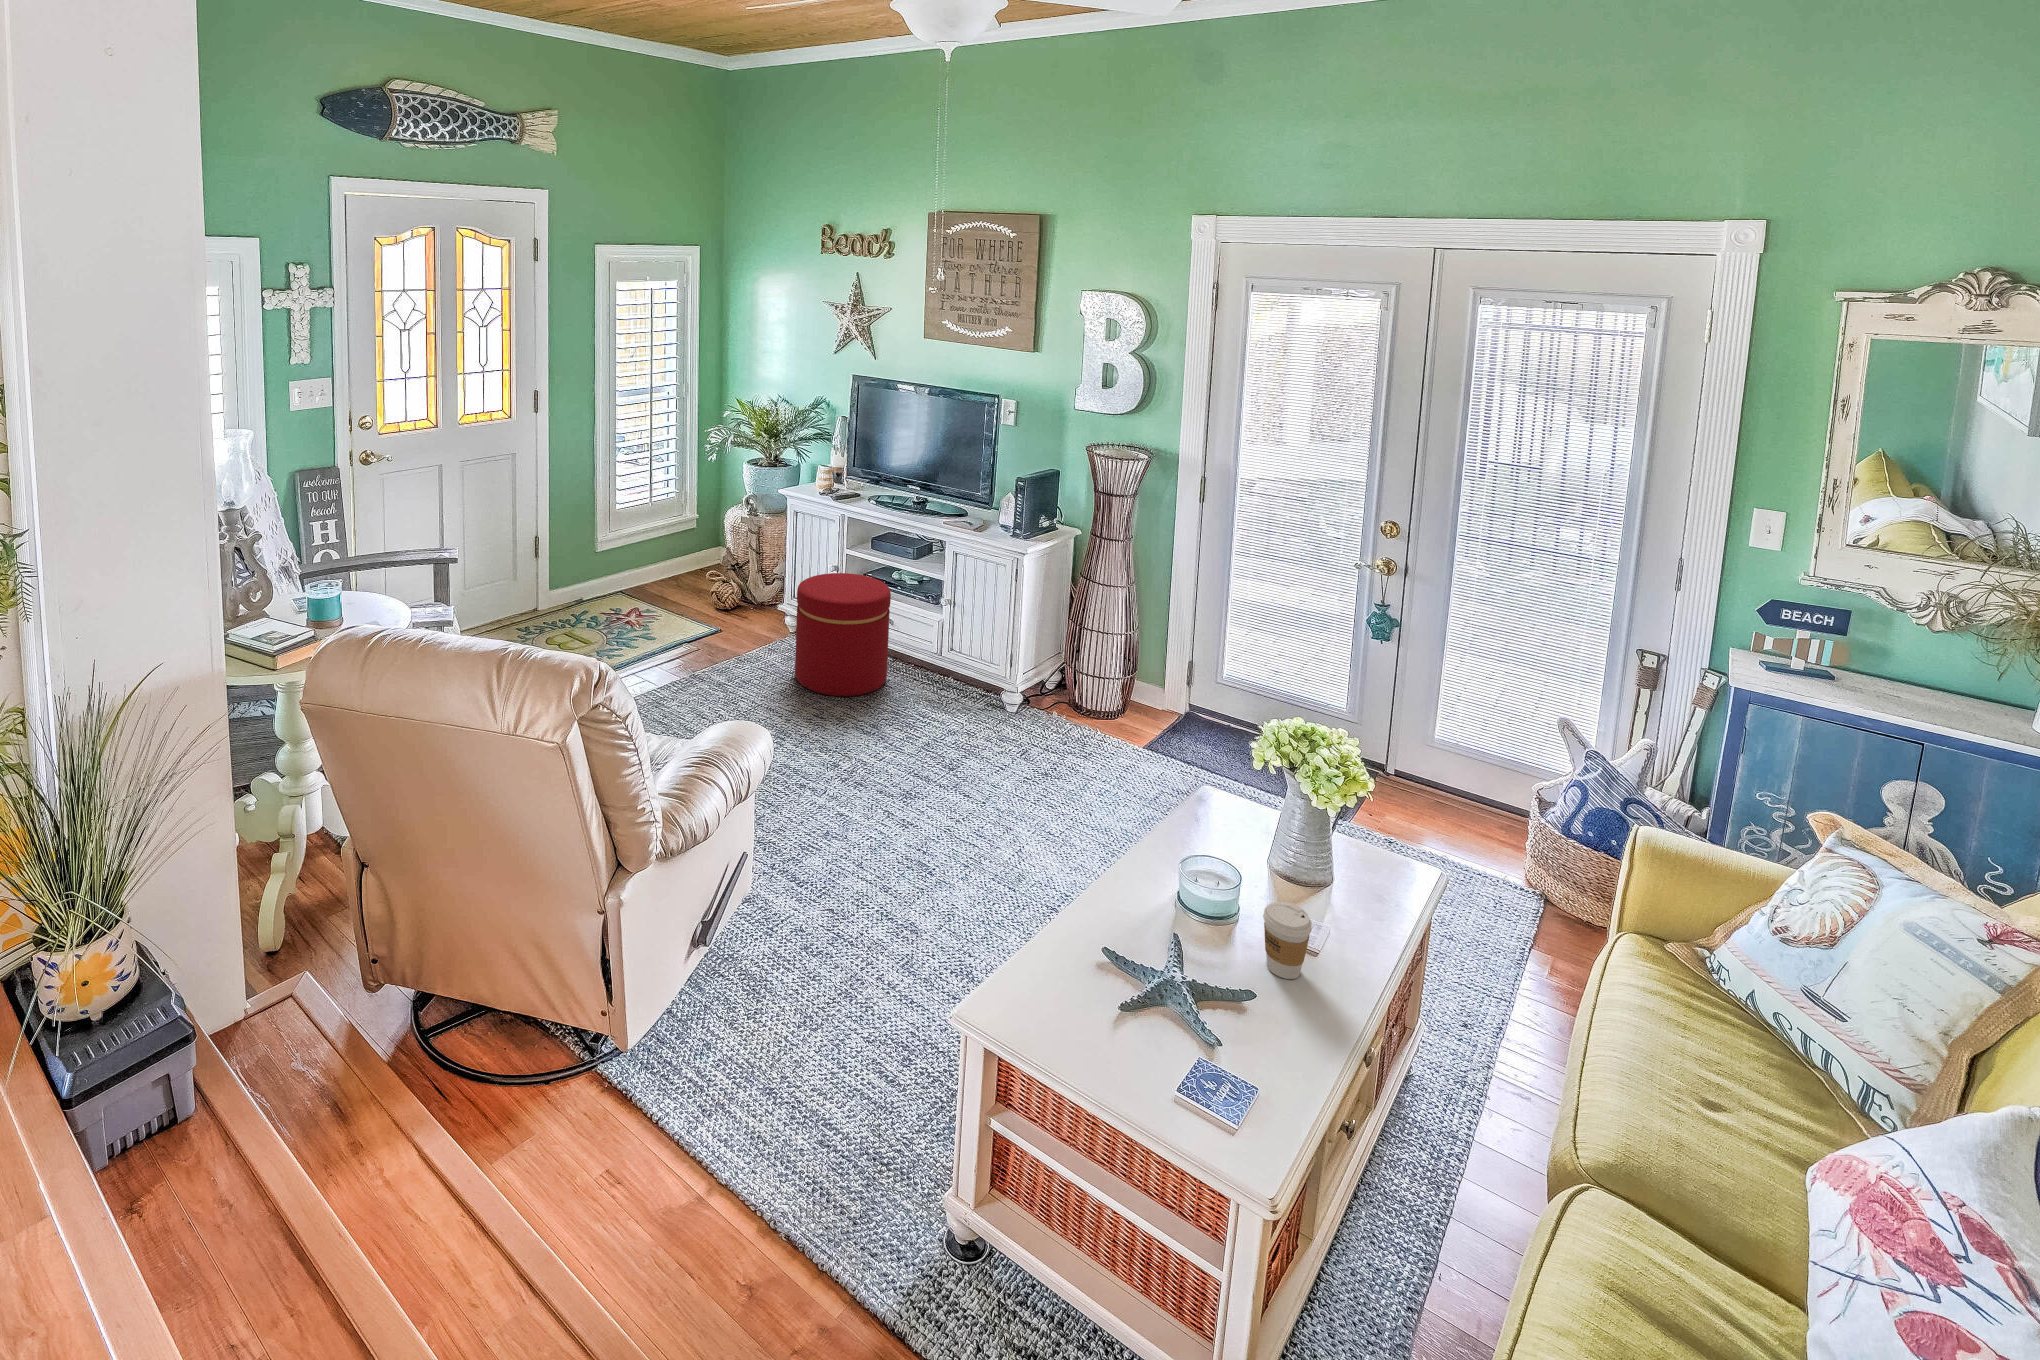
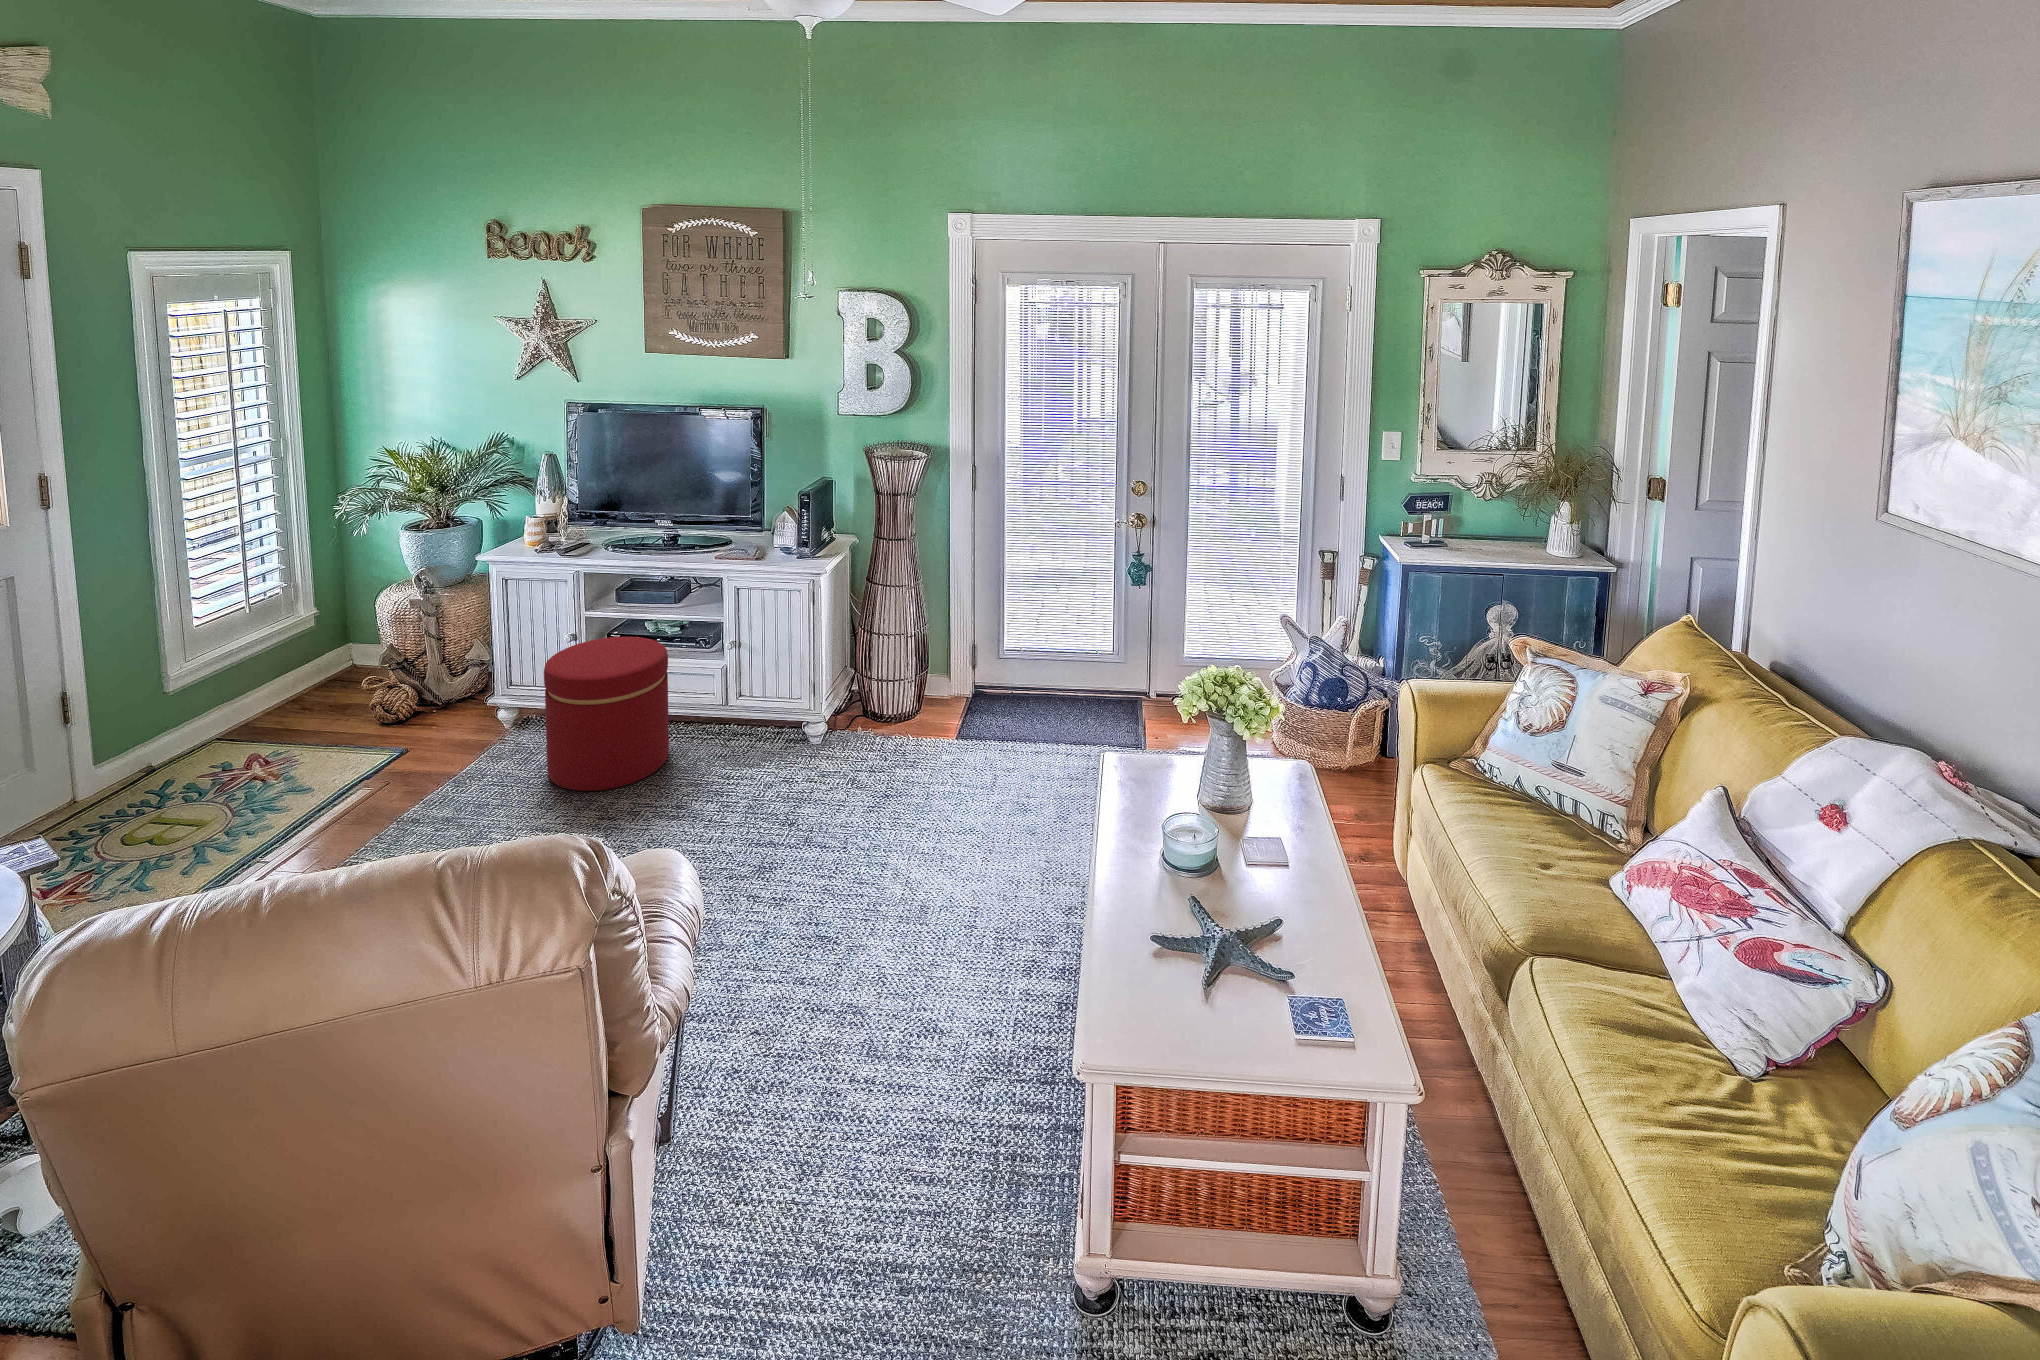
coffee cup: present [1263,902,1312,979] -> none [1256,831,1296,898]

